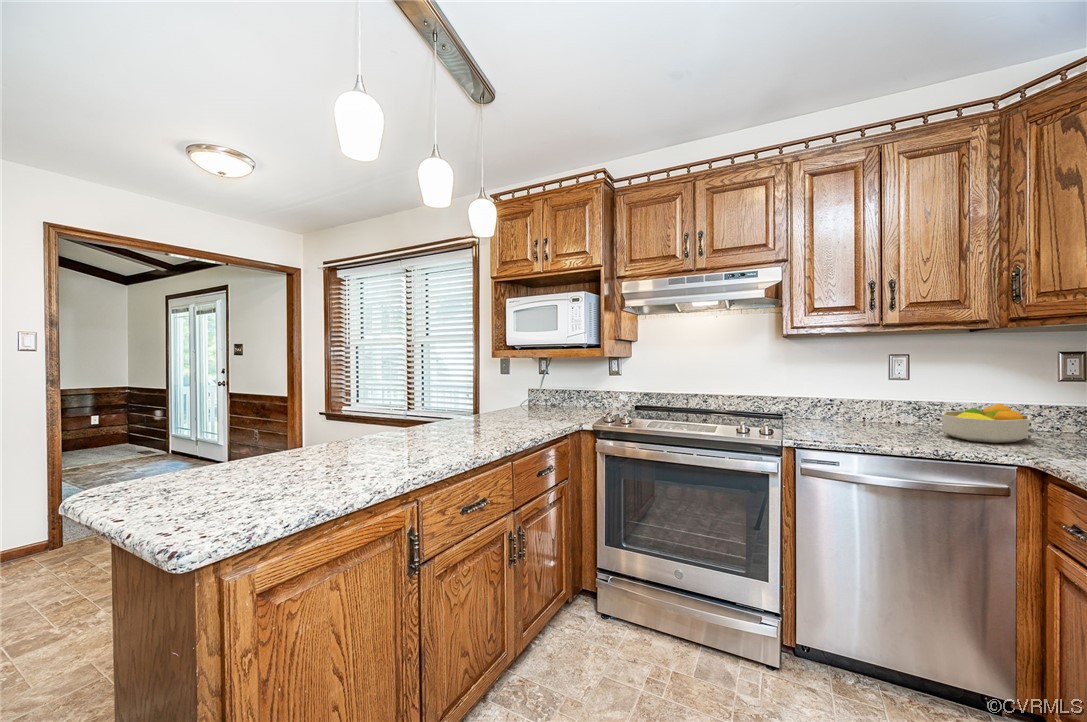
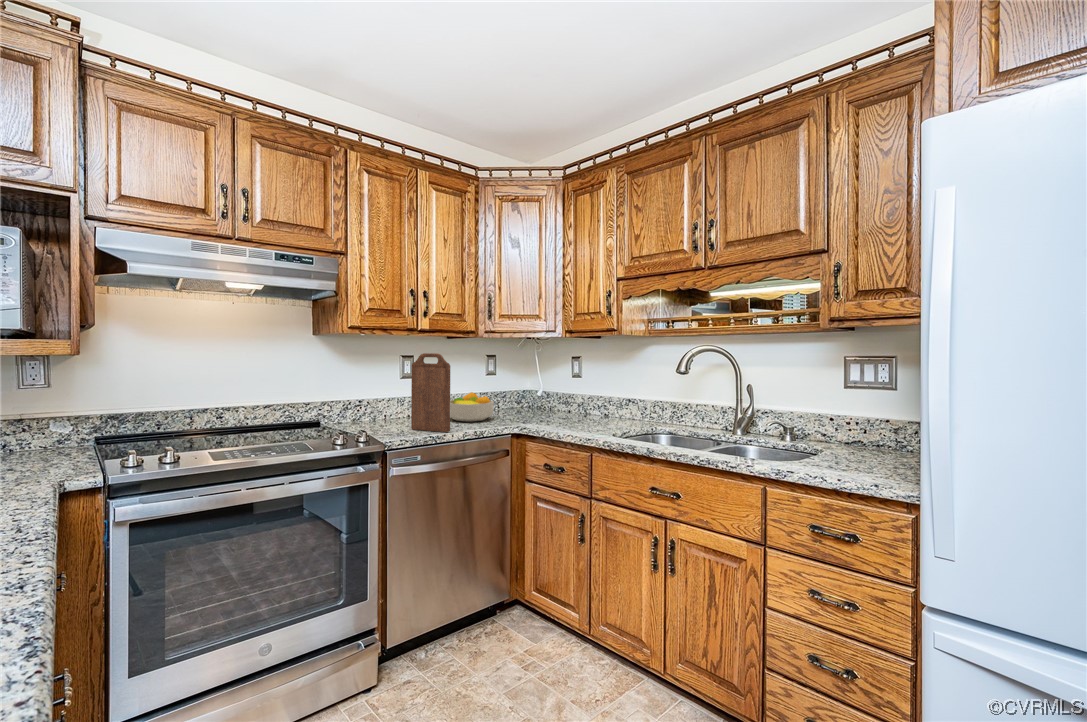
cutting board: none [863,353,901,445] -> present [411,353,450,432]

